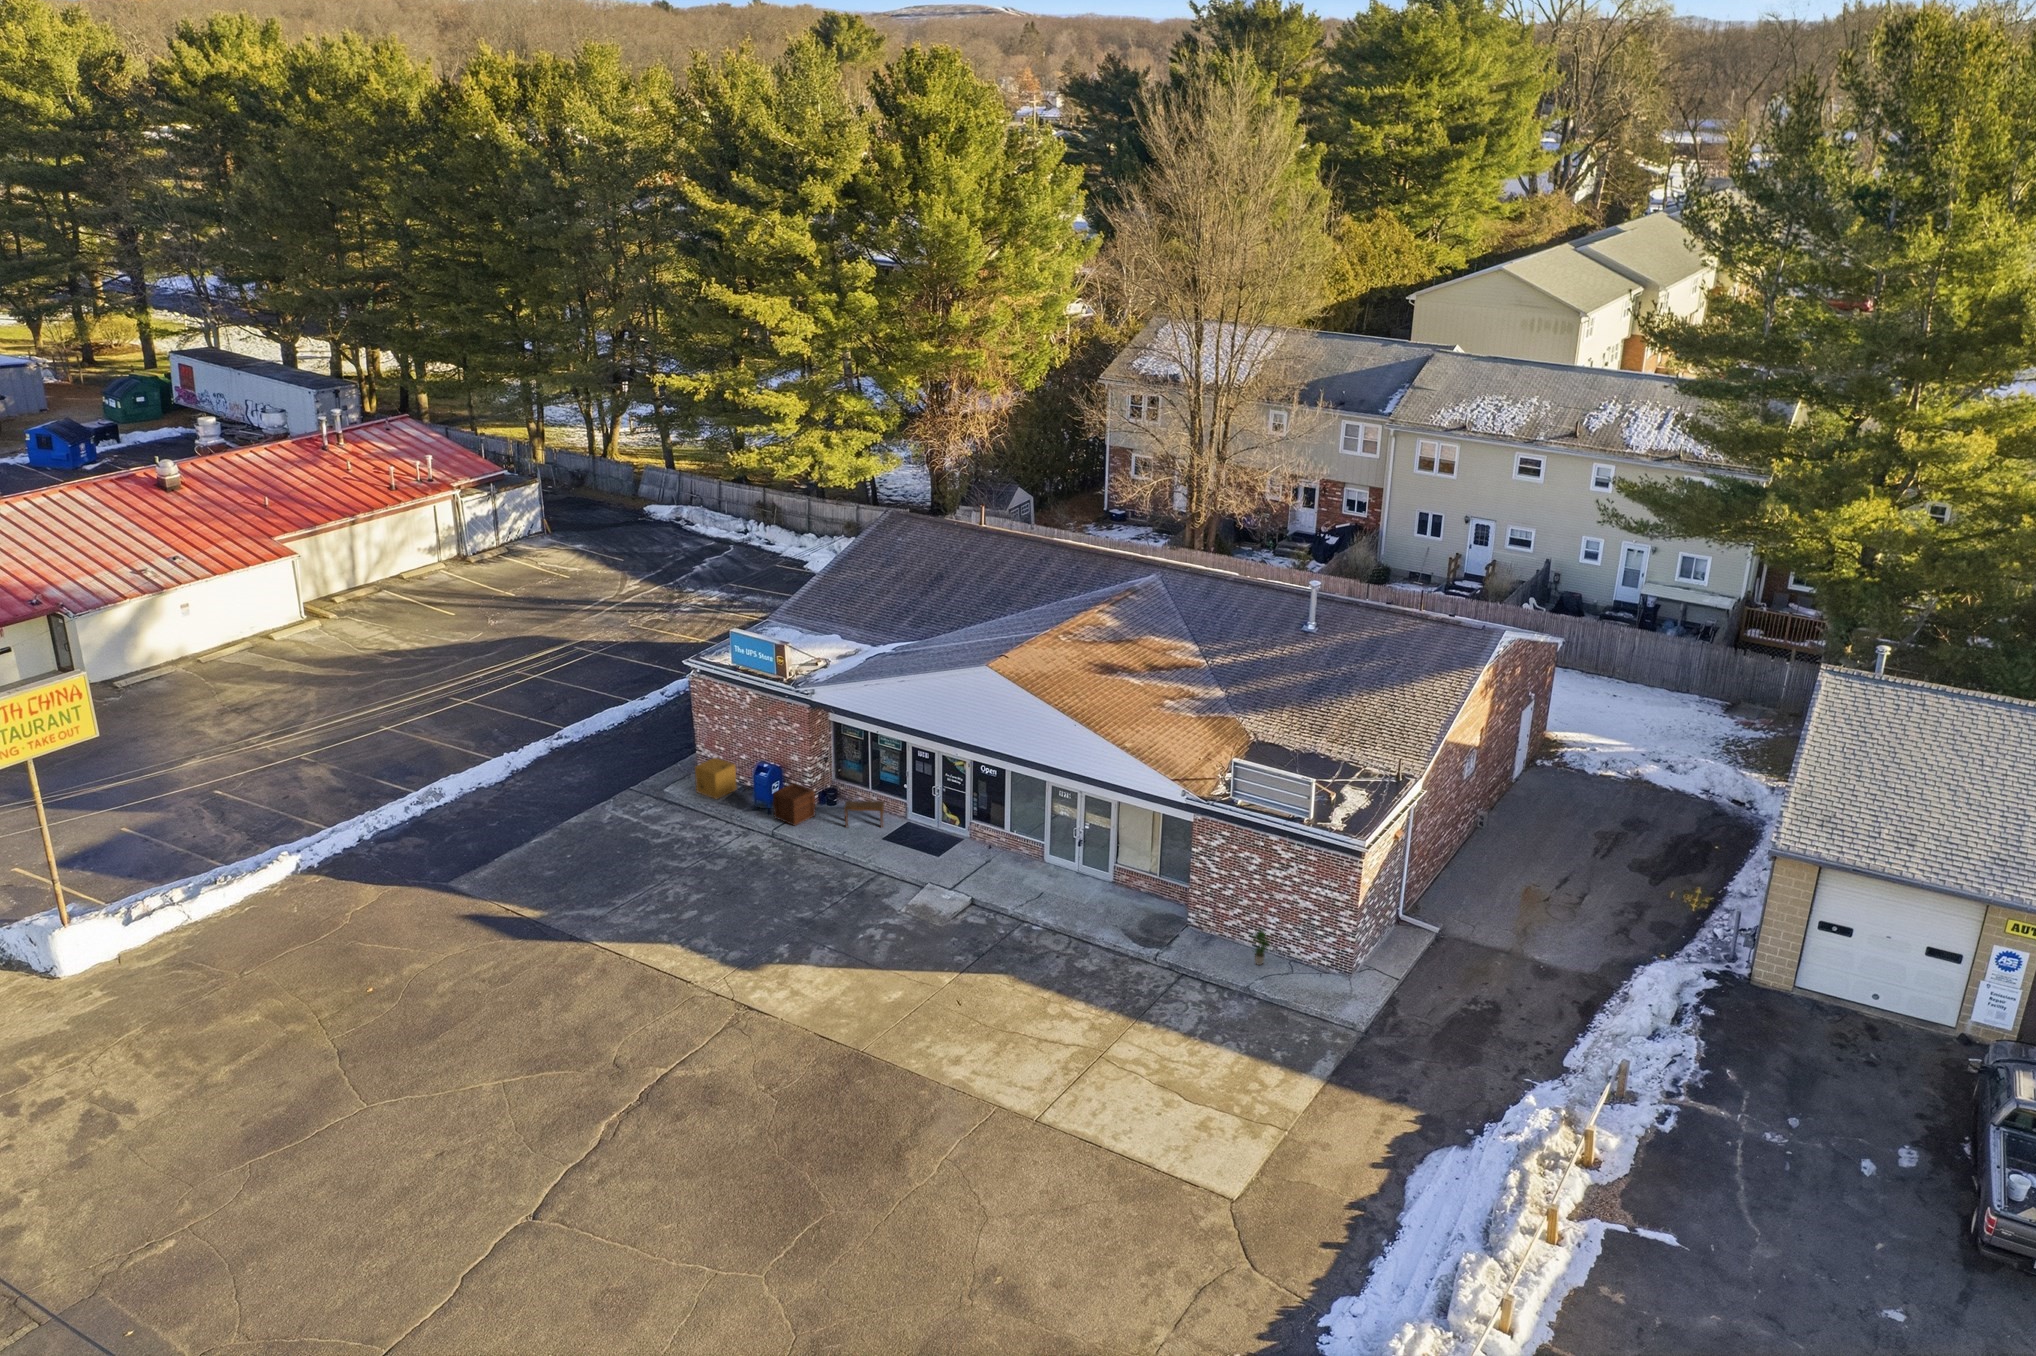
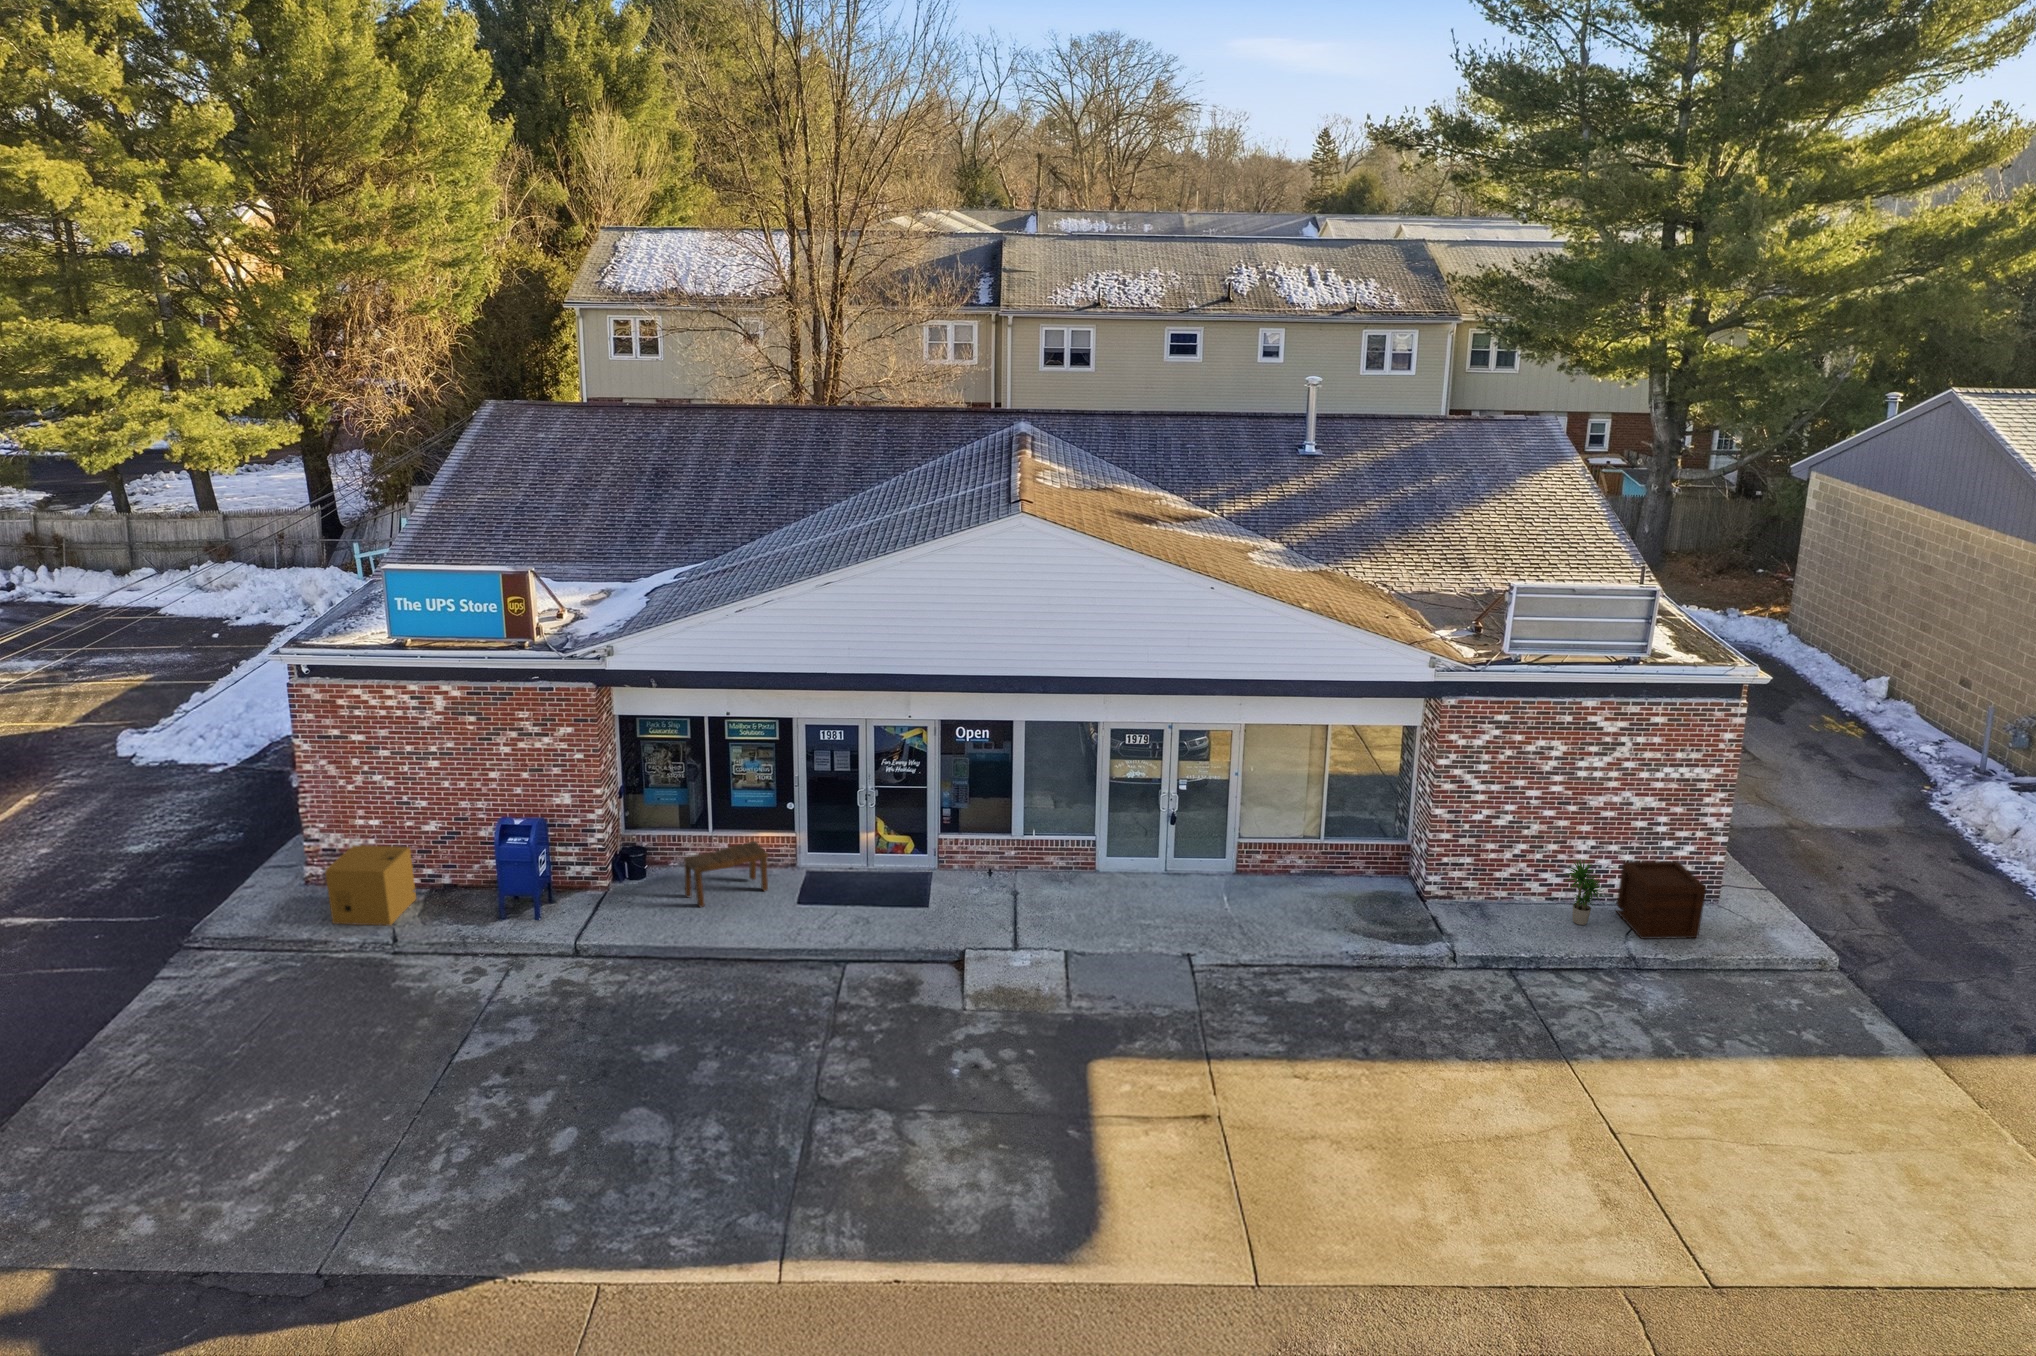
wooden crate: present [773,783,815,826] -> present [1616,861,1707,939]

